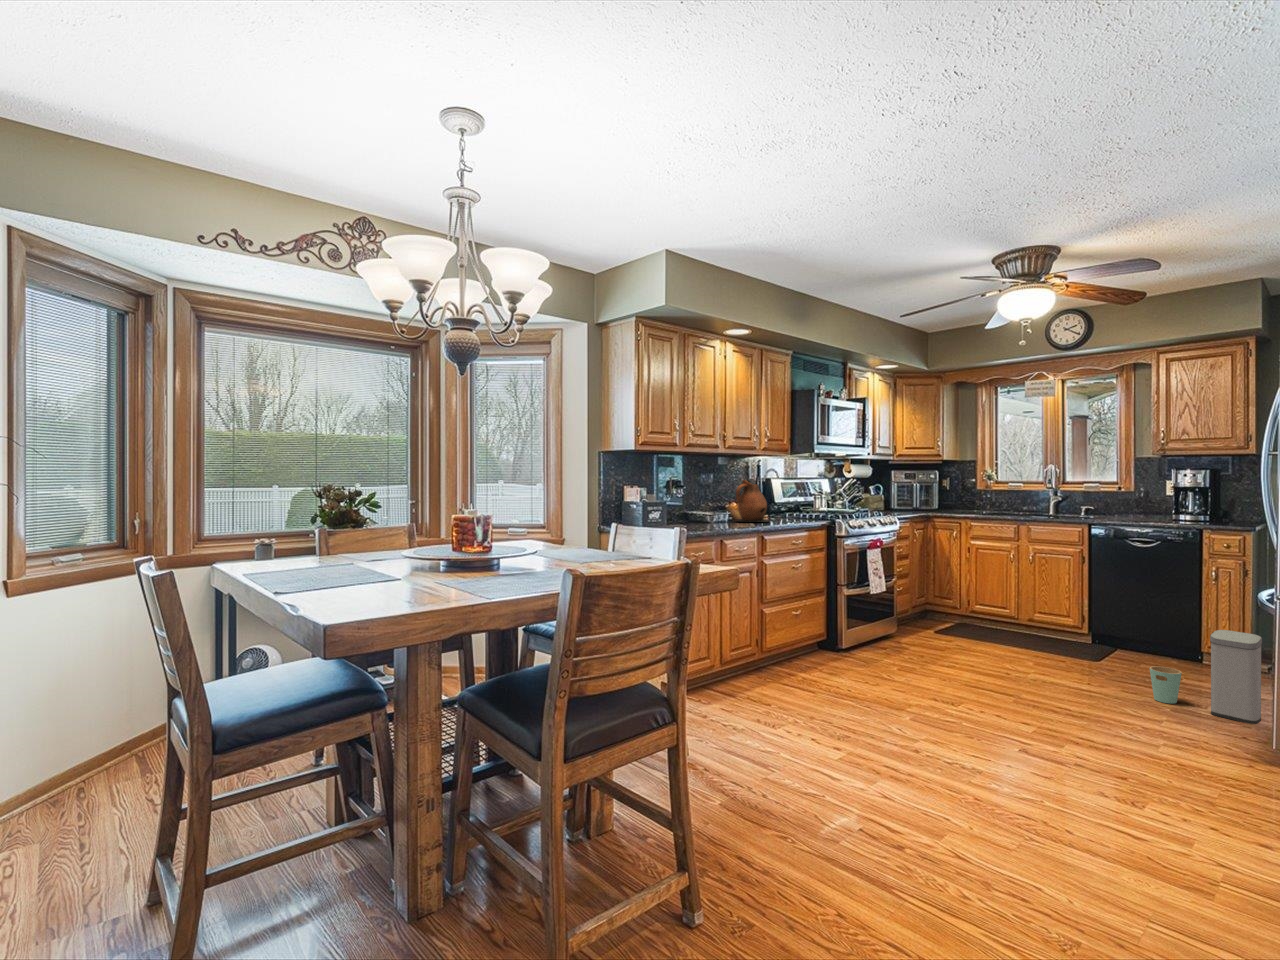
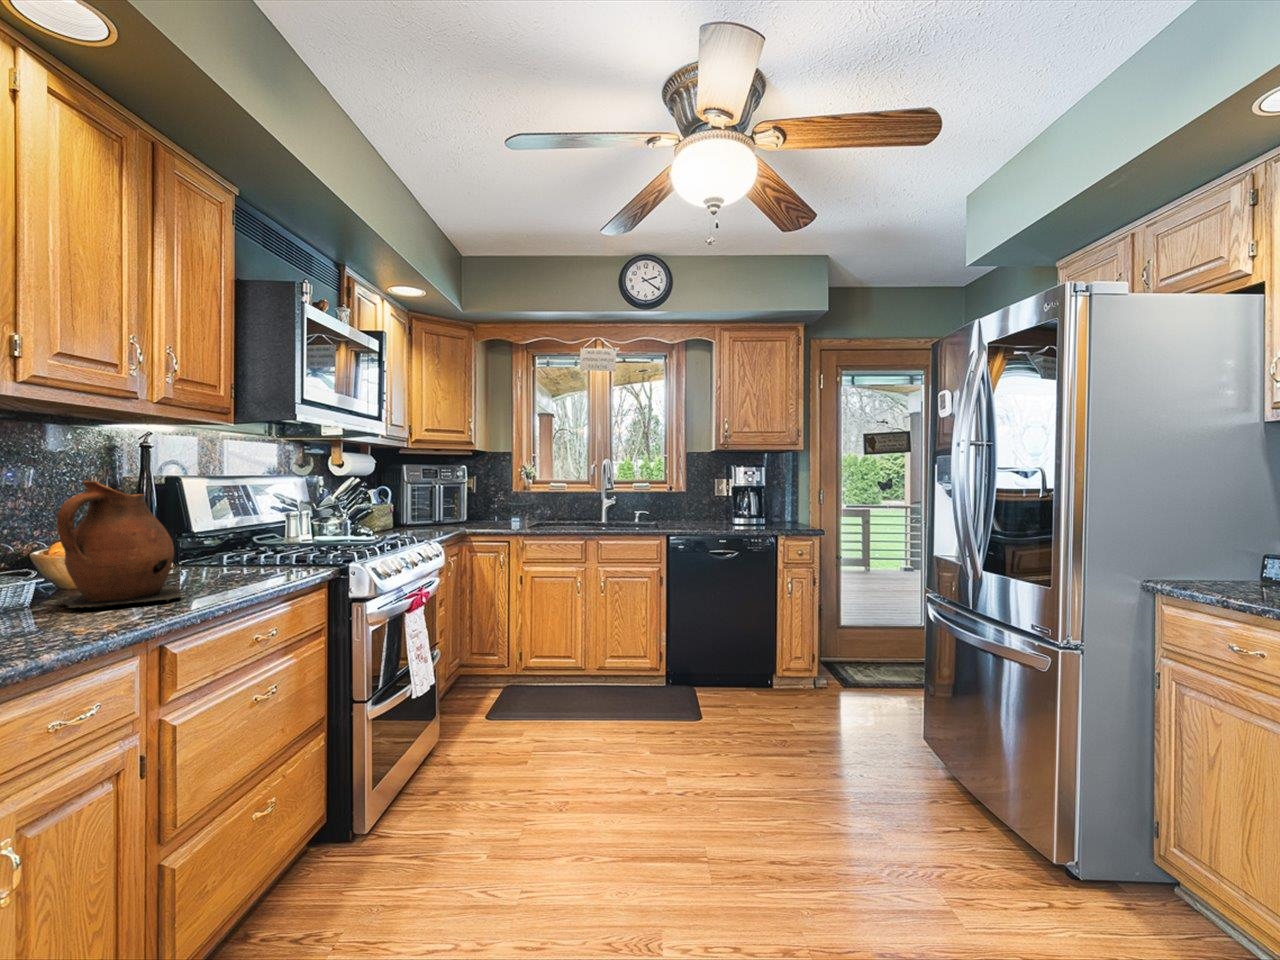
trash can: present [1150,630,1262,724] -> none [816,671,935,790]

